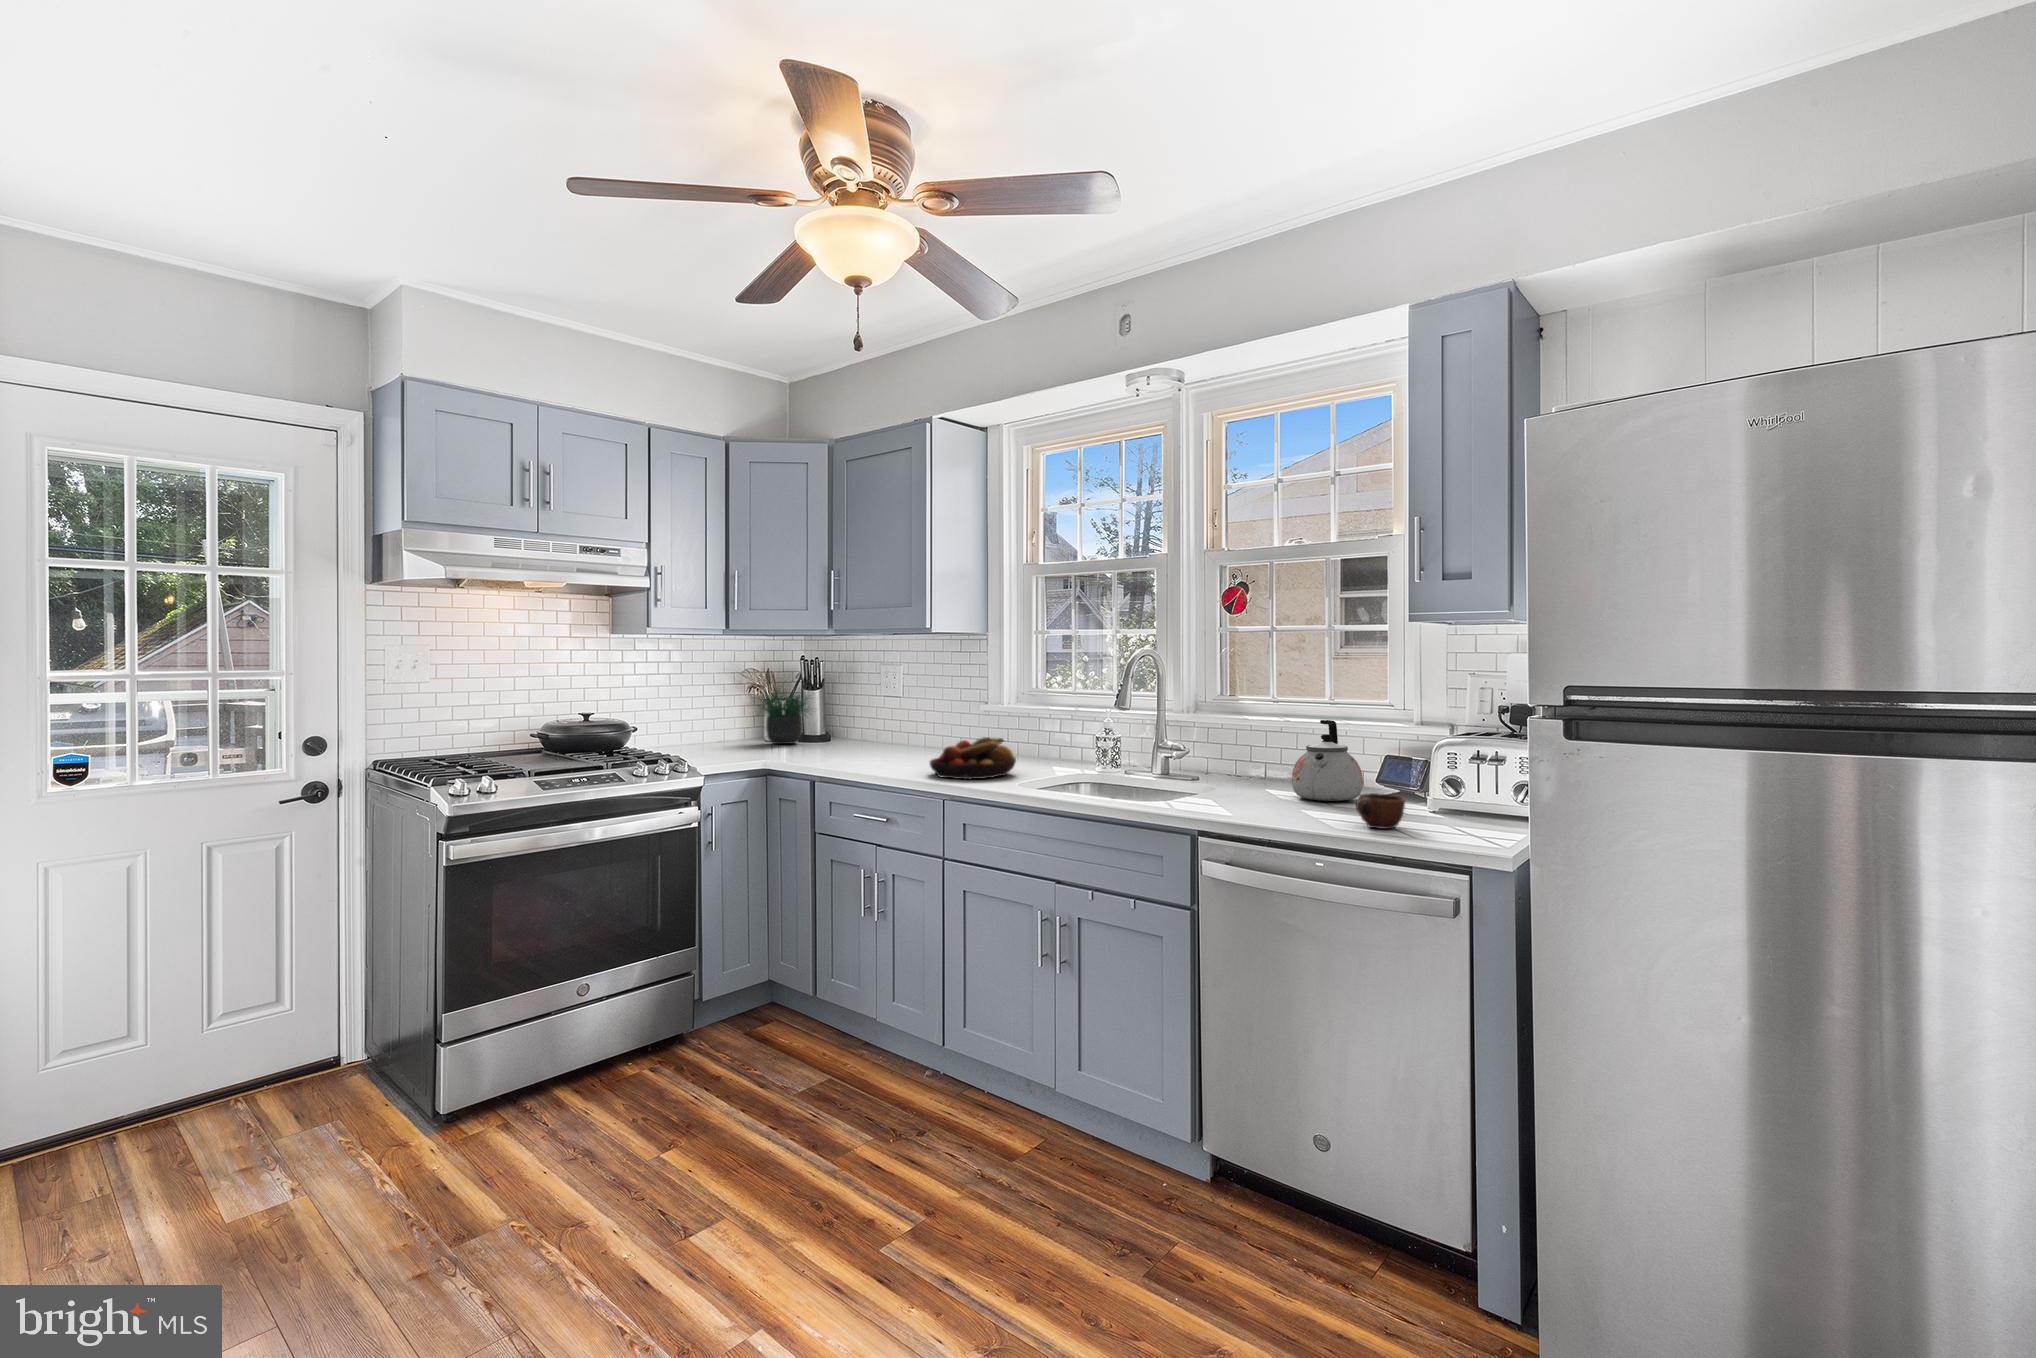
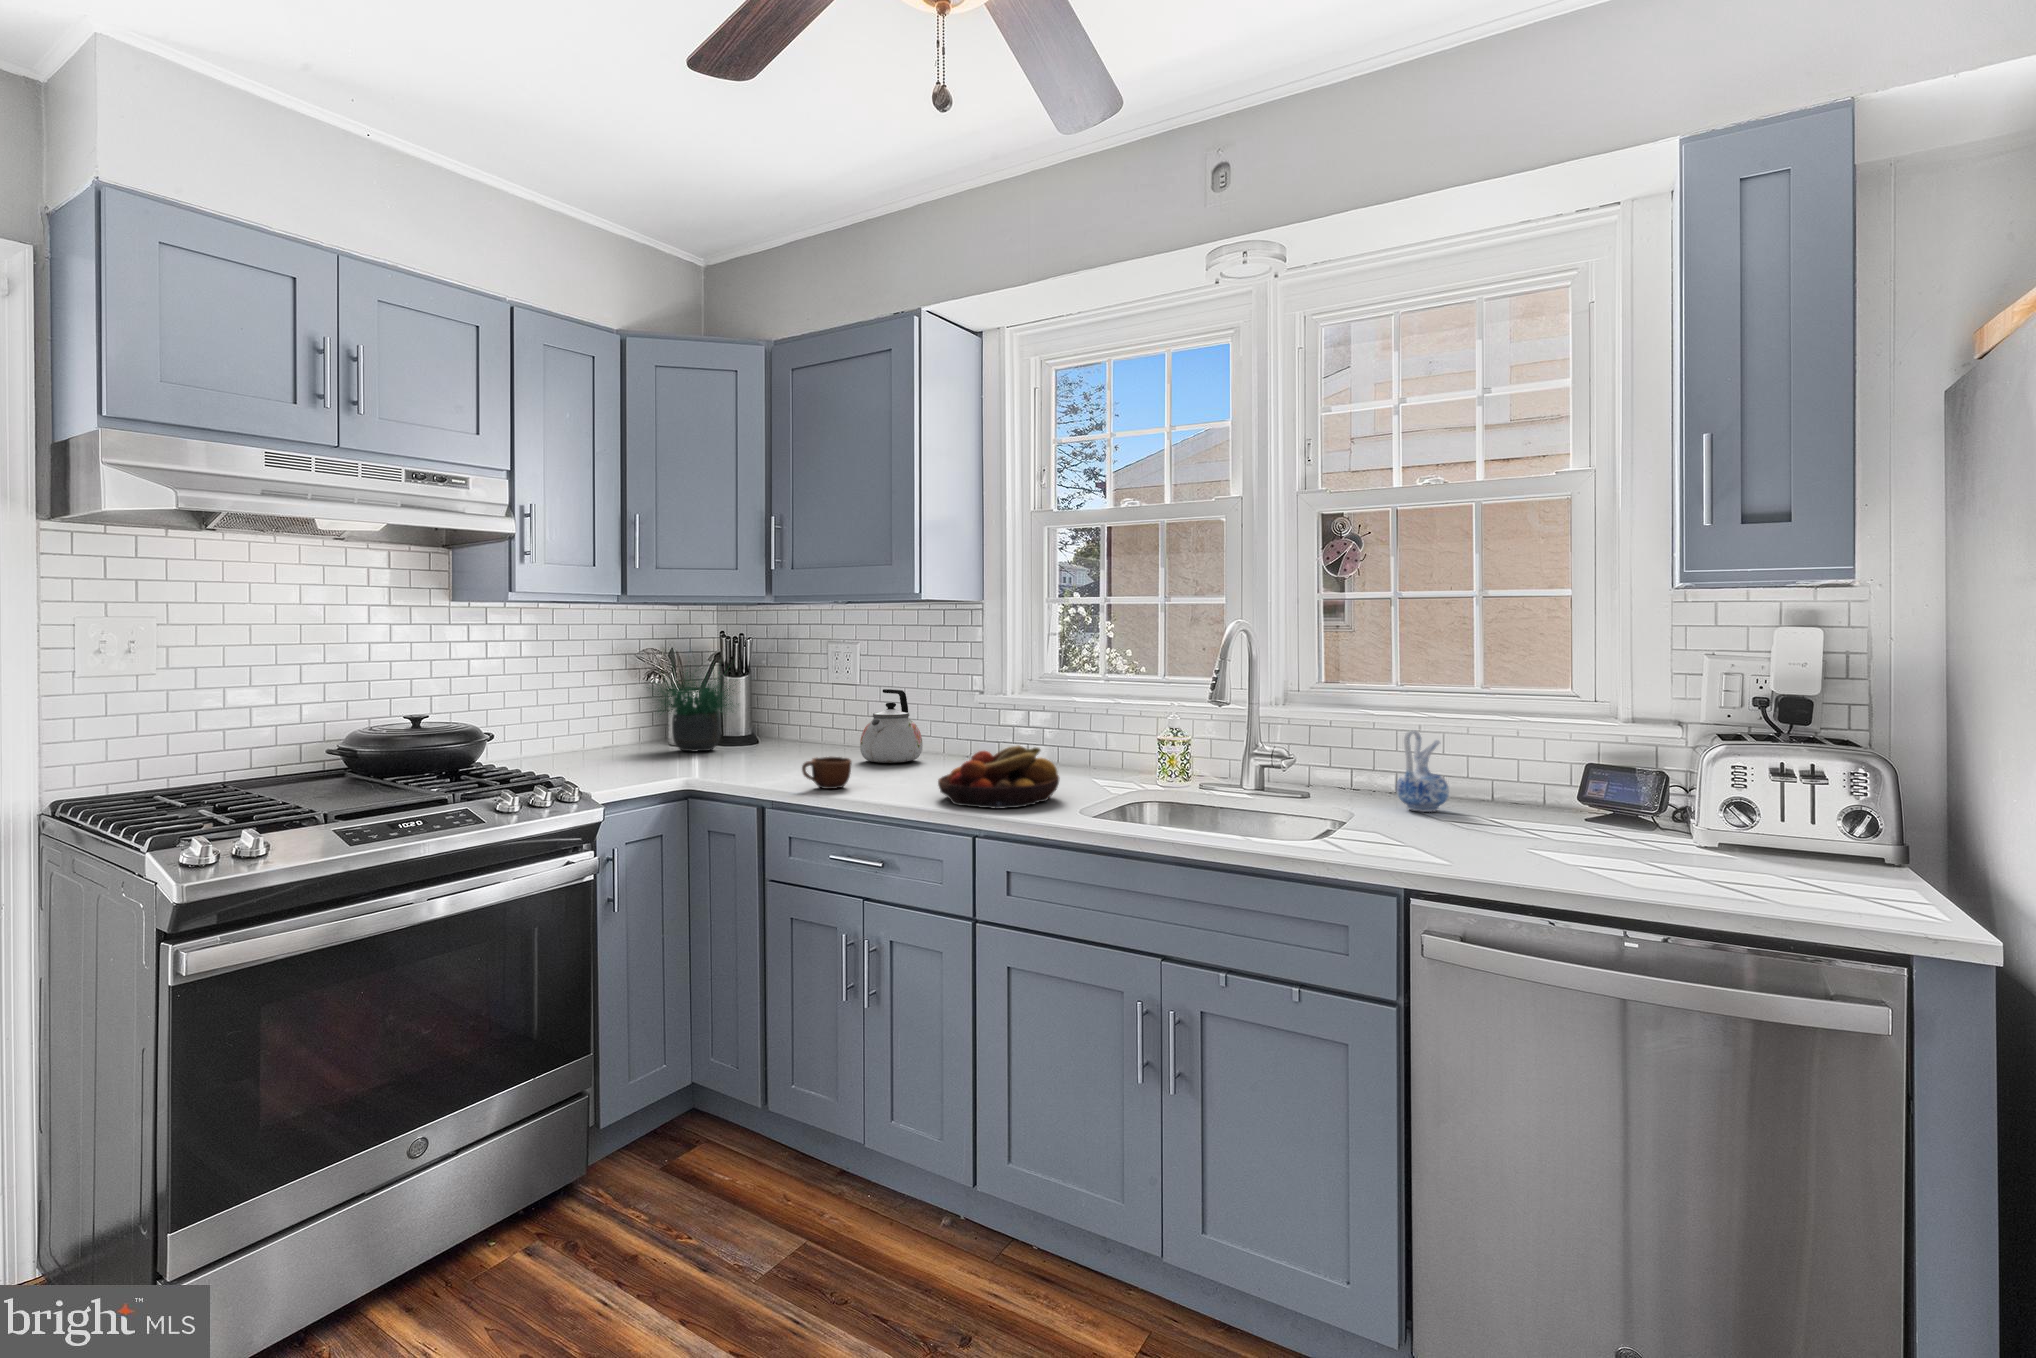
kettle: present [1292,720,1363,801] -> present [860,689,923,763]
ceramic pitcher: none [1253,727,1289,787] -> present [1396,730,1449,812]
mug: present [1356,793,1405,829] -> present [802,757,852,789]

